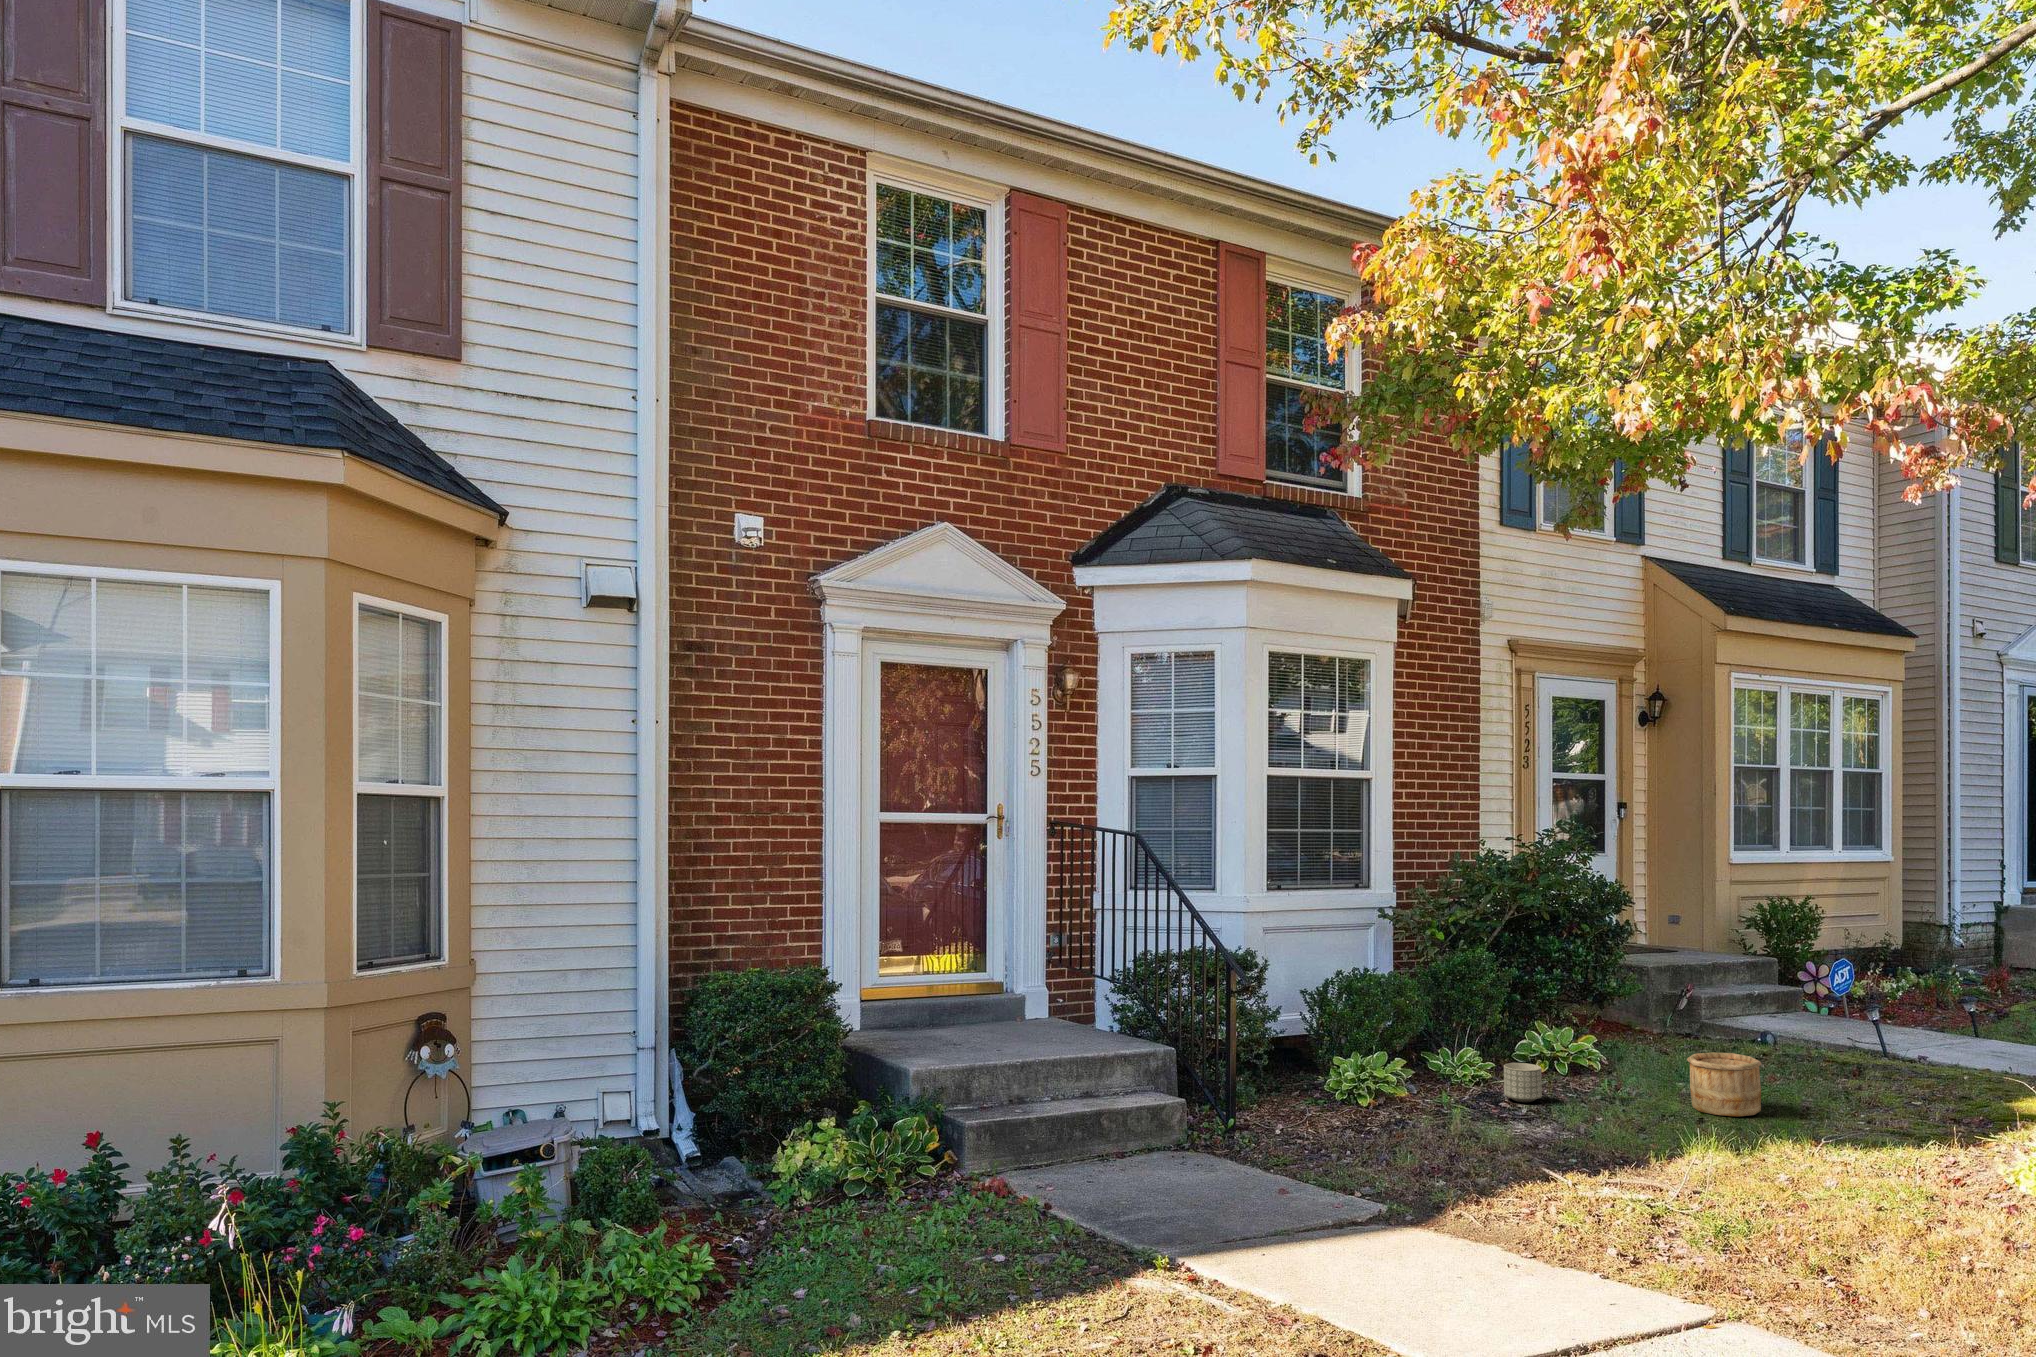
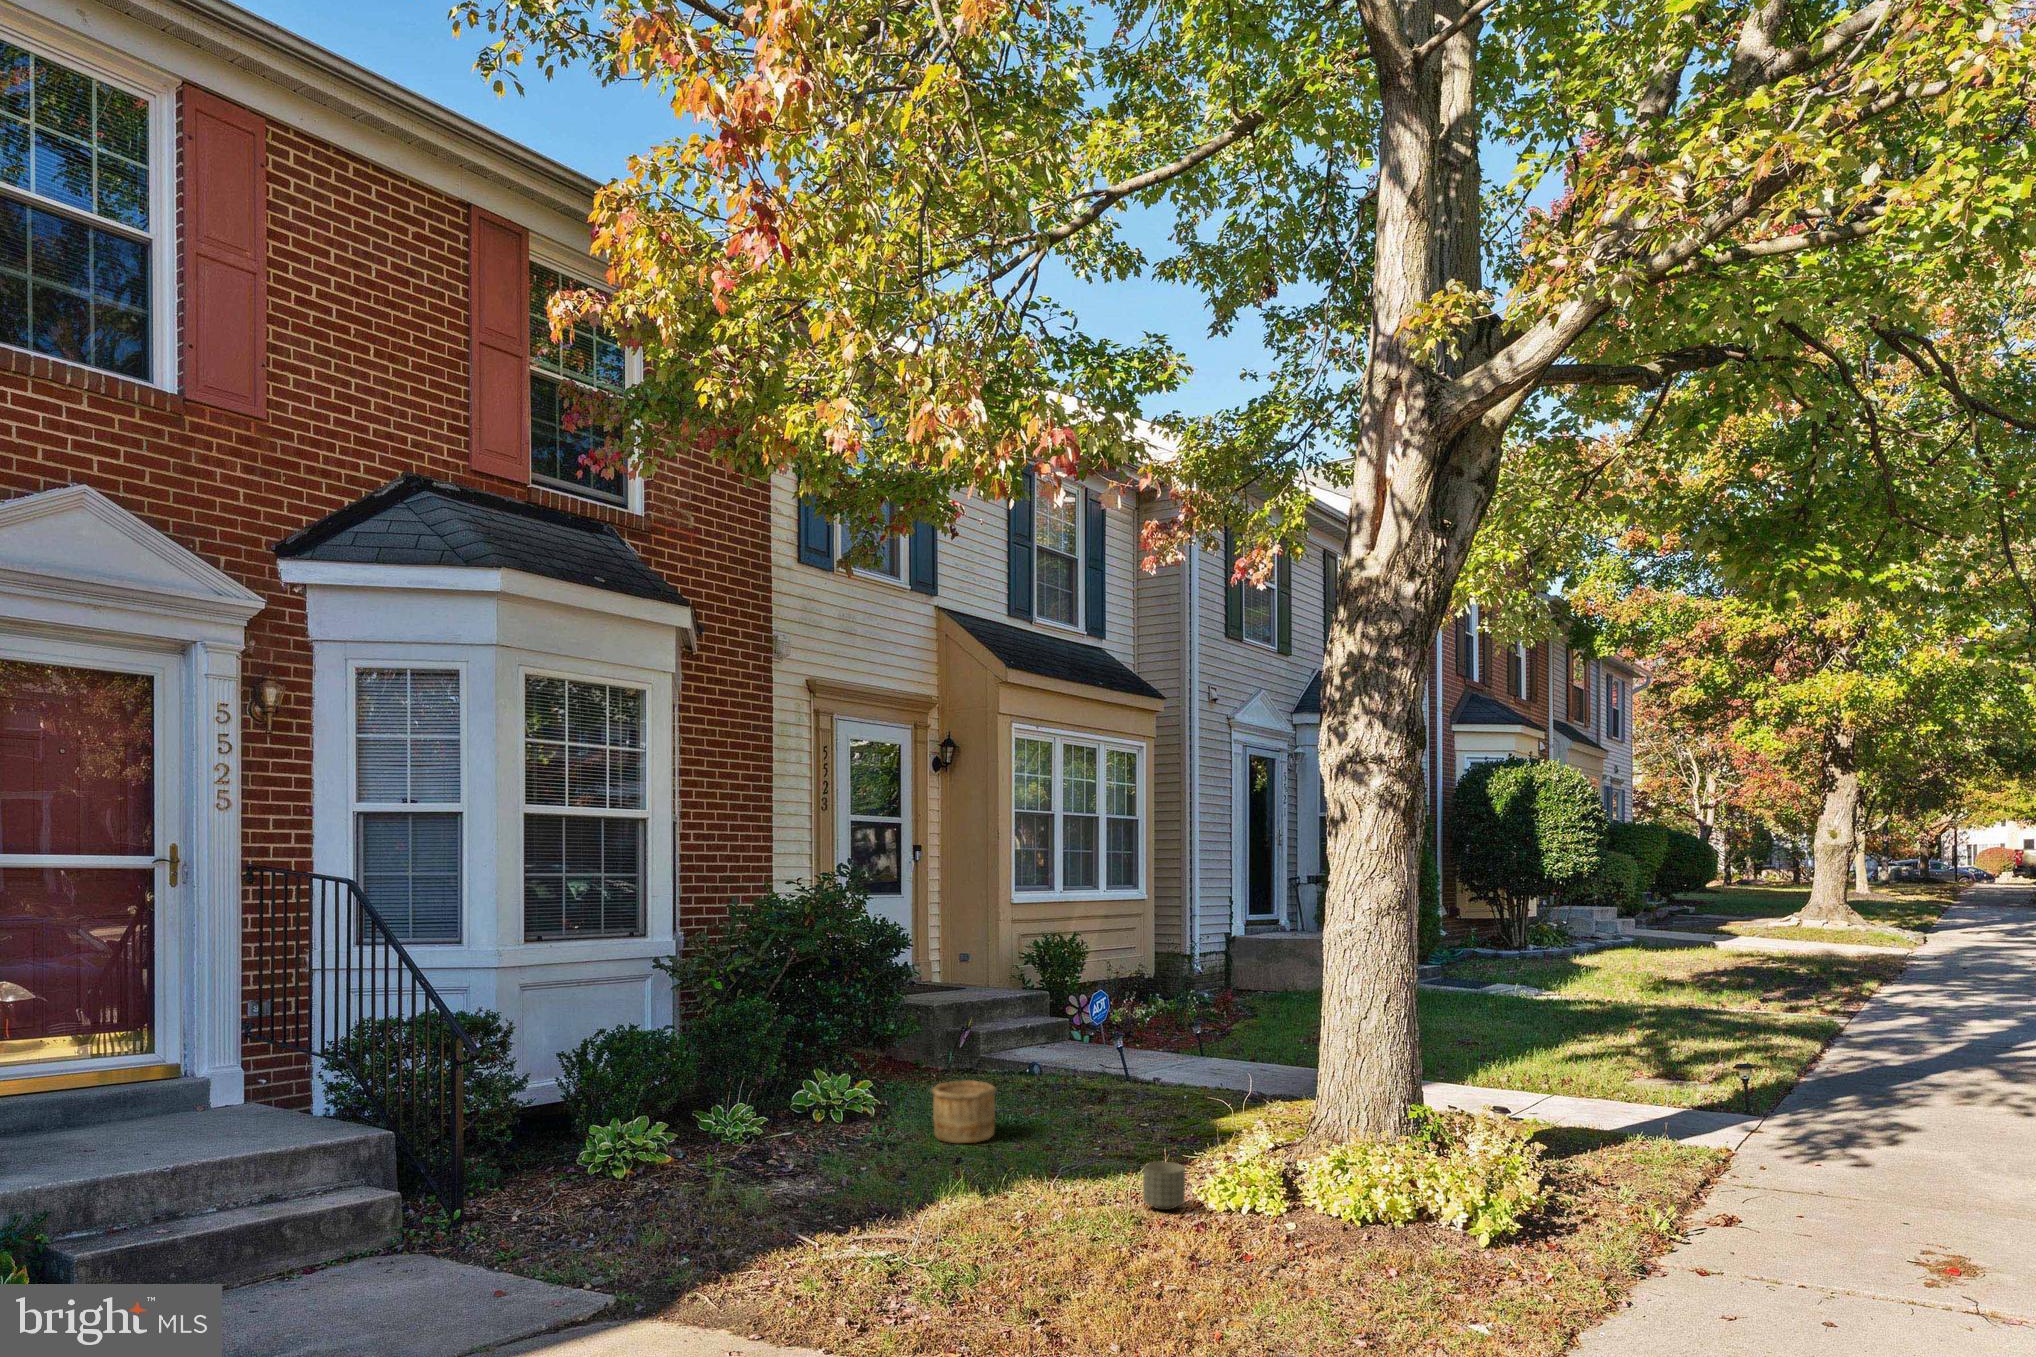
planter: present [1504,1063,1542,1103] -> present [1143,1162,1185,1210]

